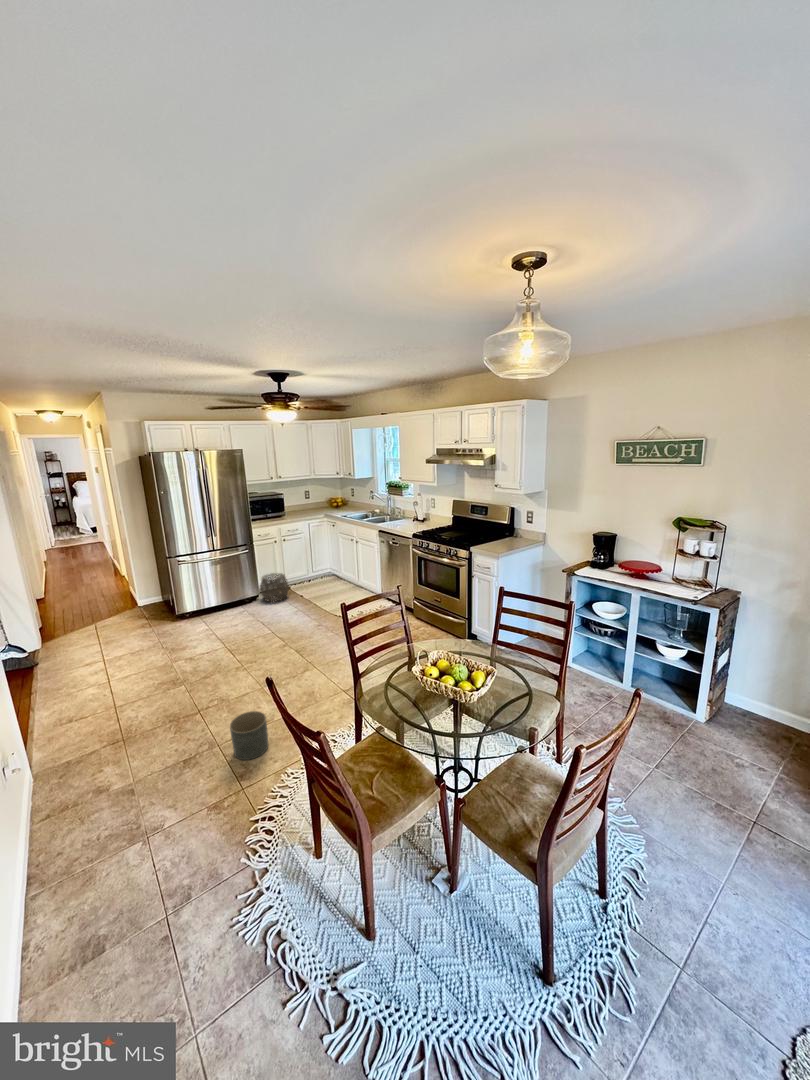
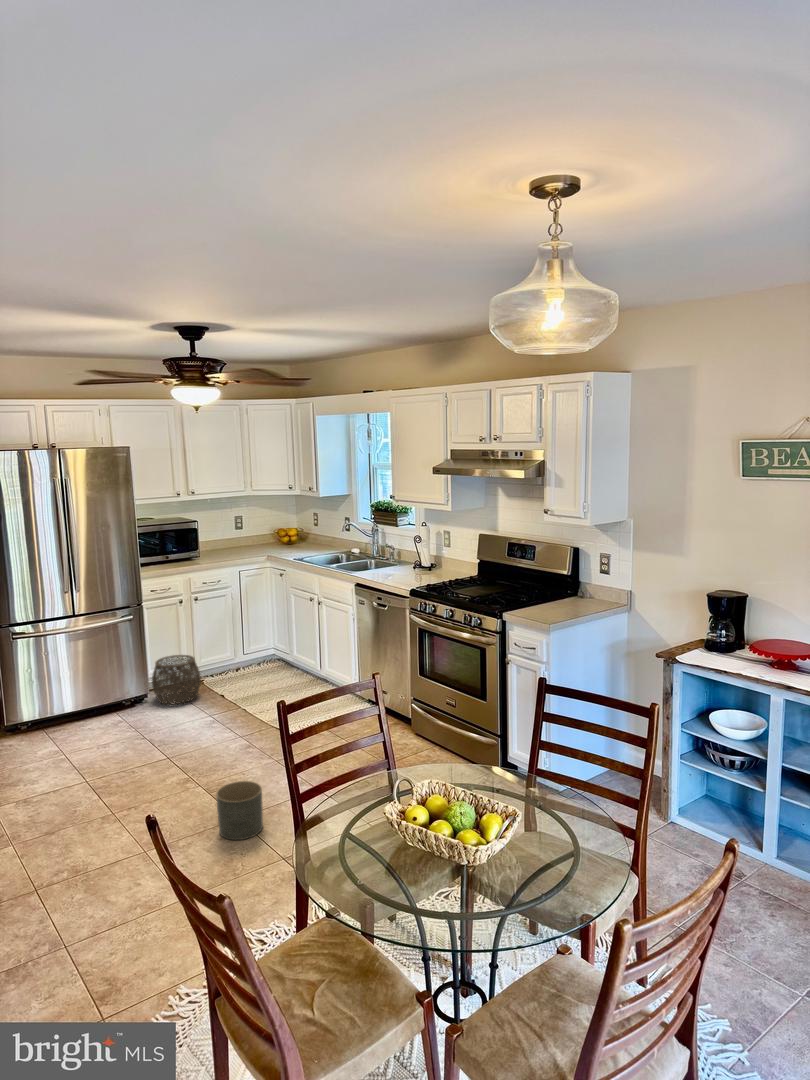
planter: present [230,711,268,760] -> present [216,781,263,840]

